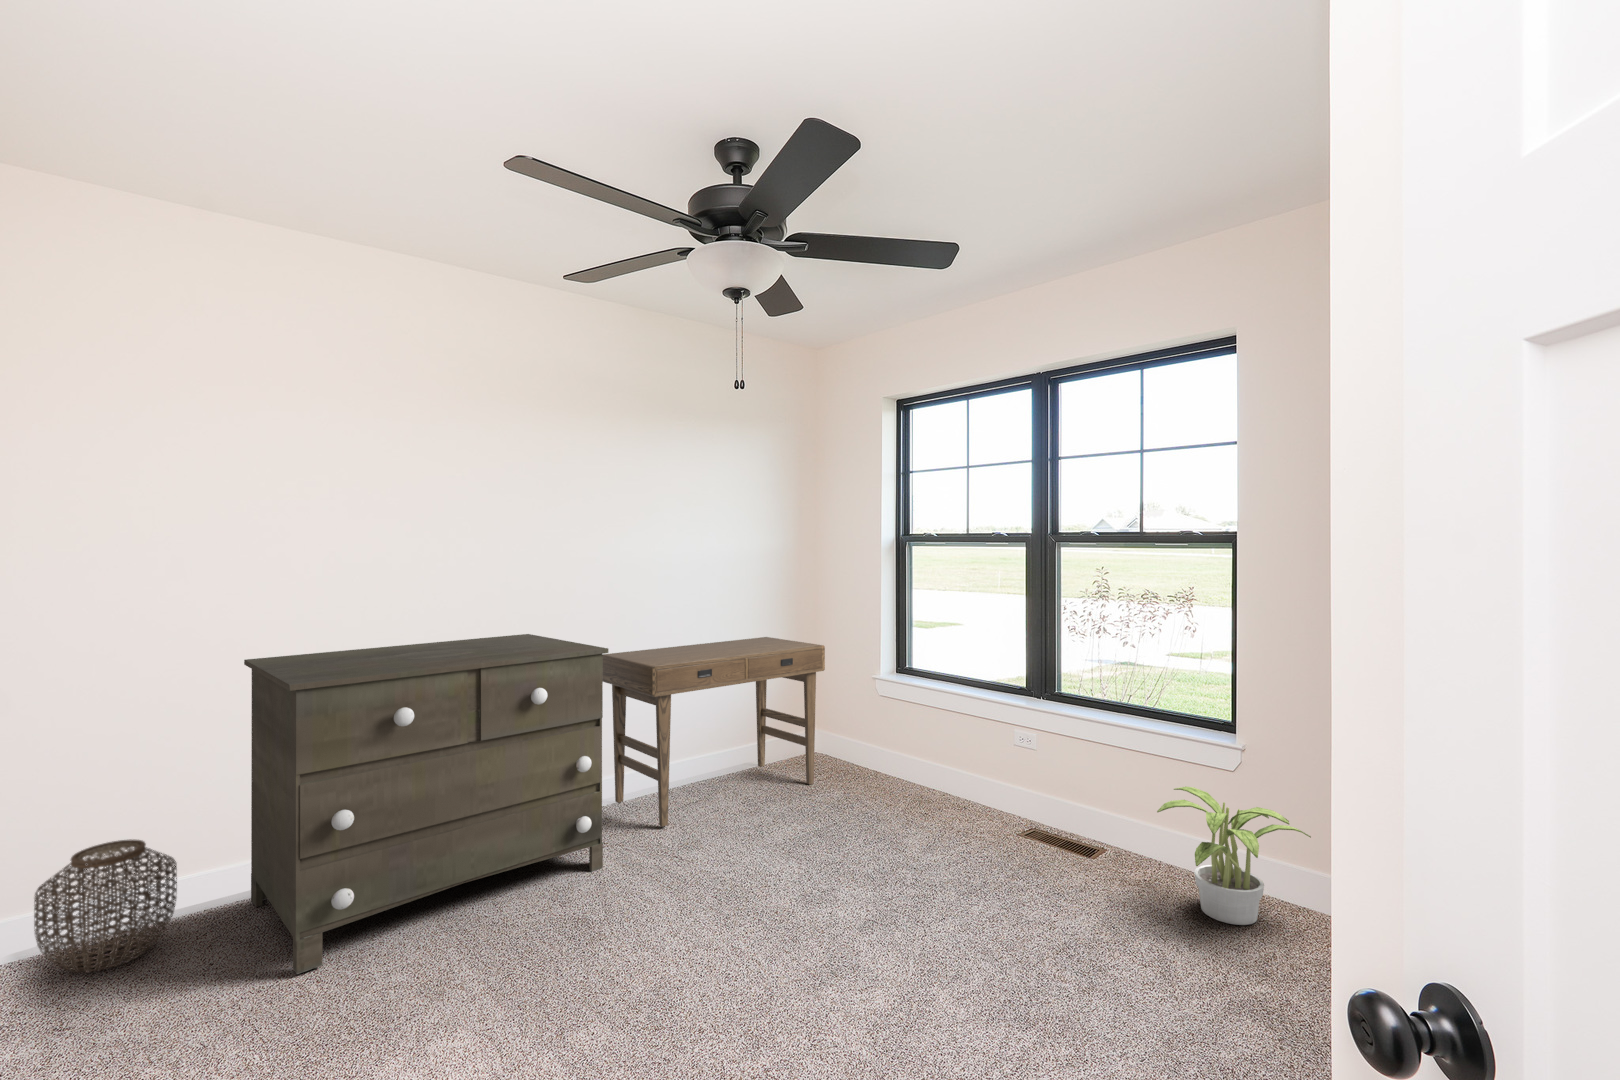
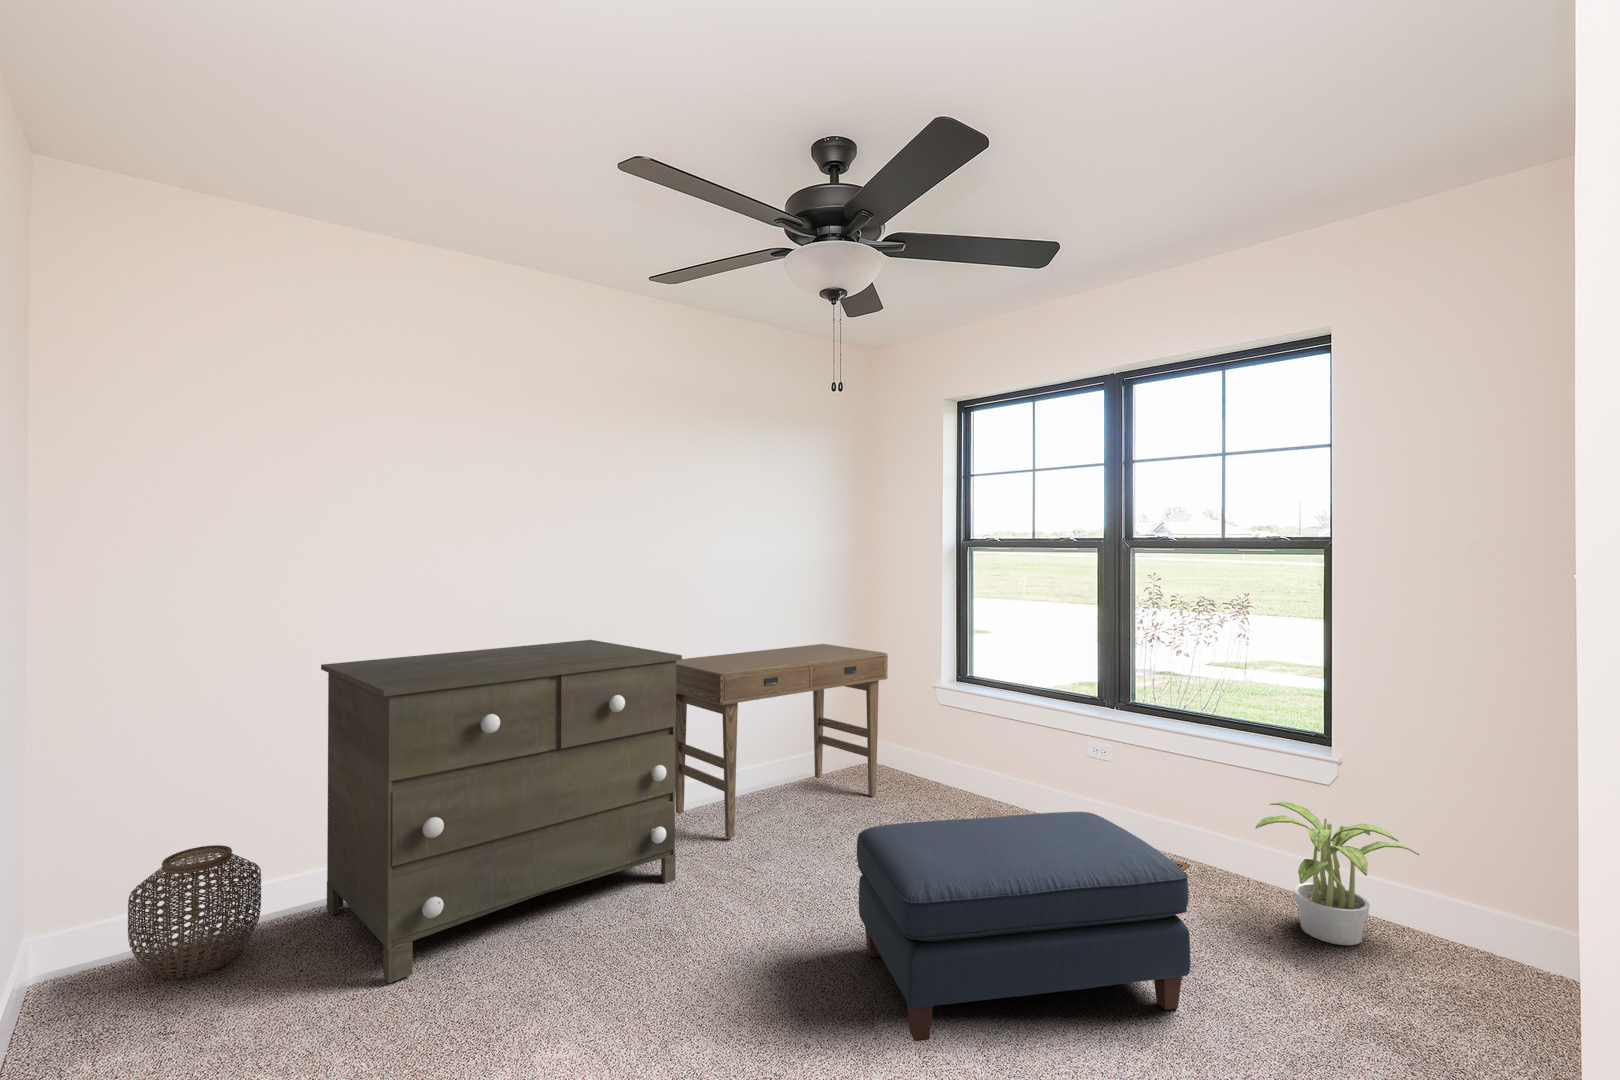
ottoman: none [767,798,1080,1026] -> present [857,812,1190,1041]

